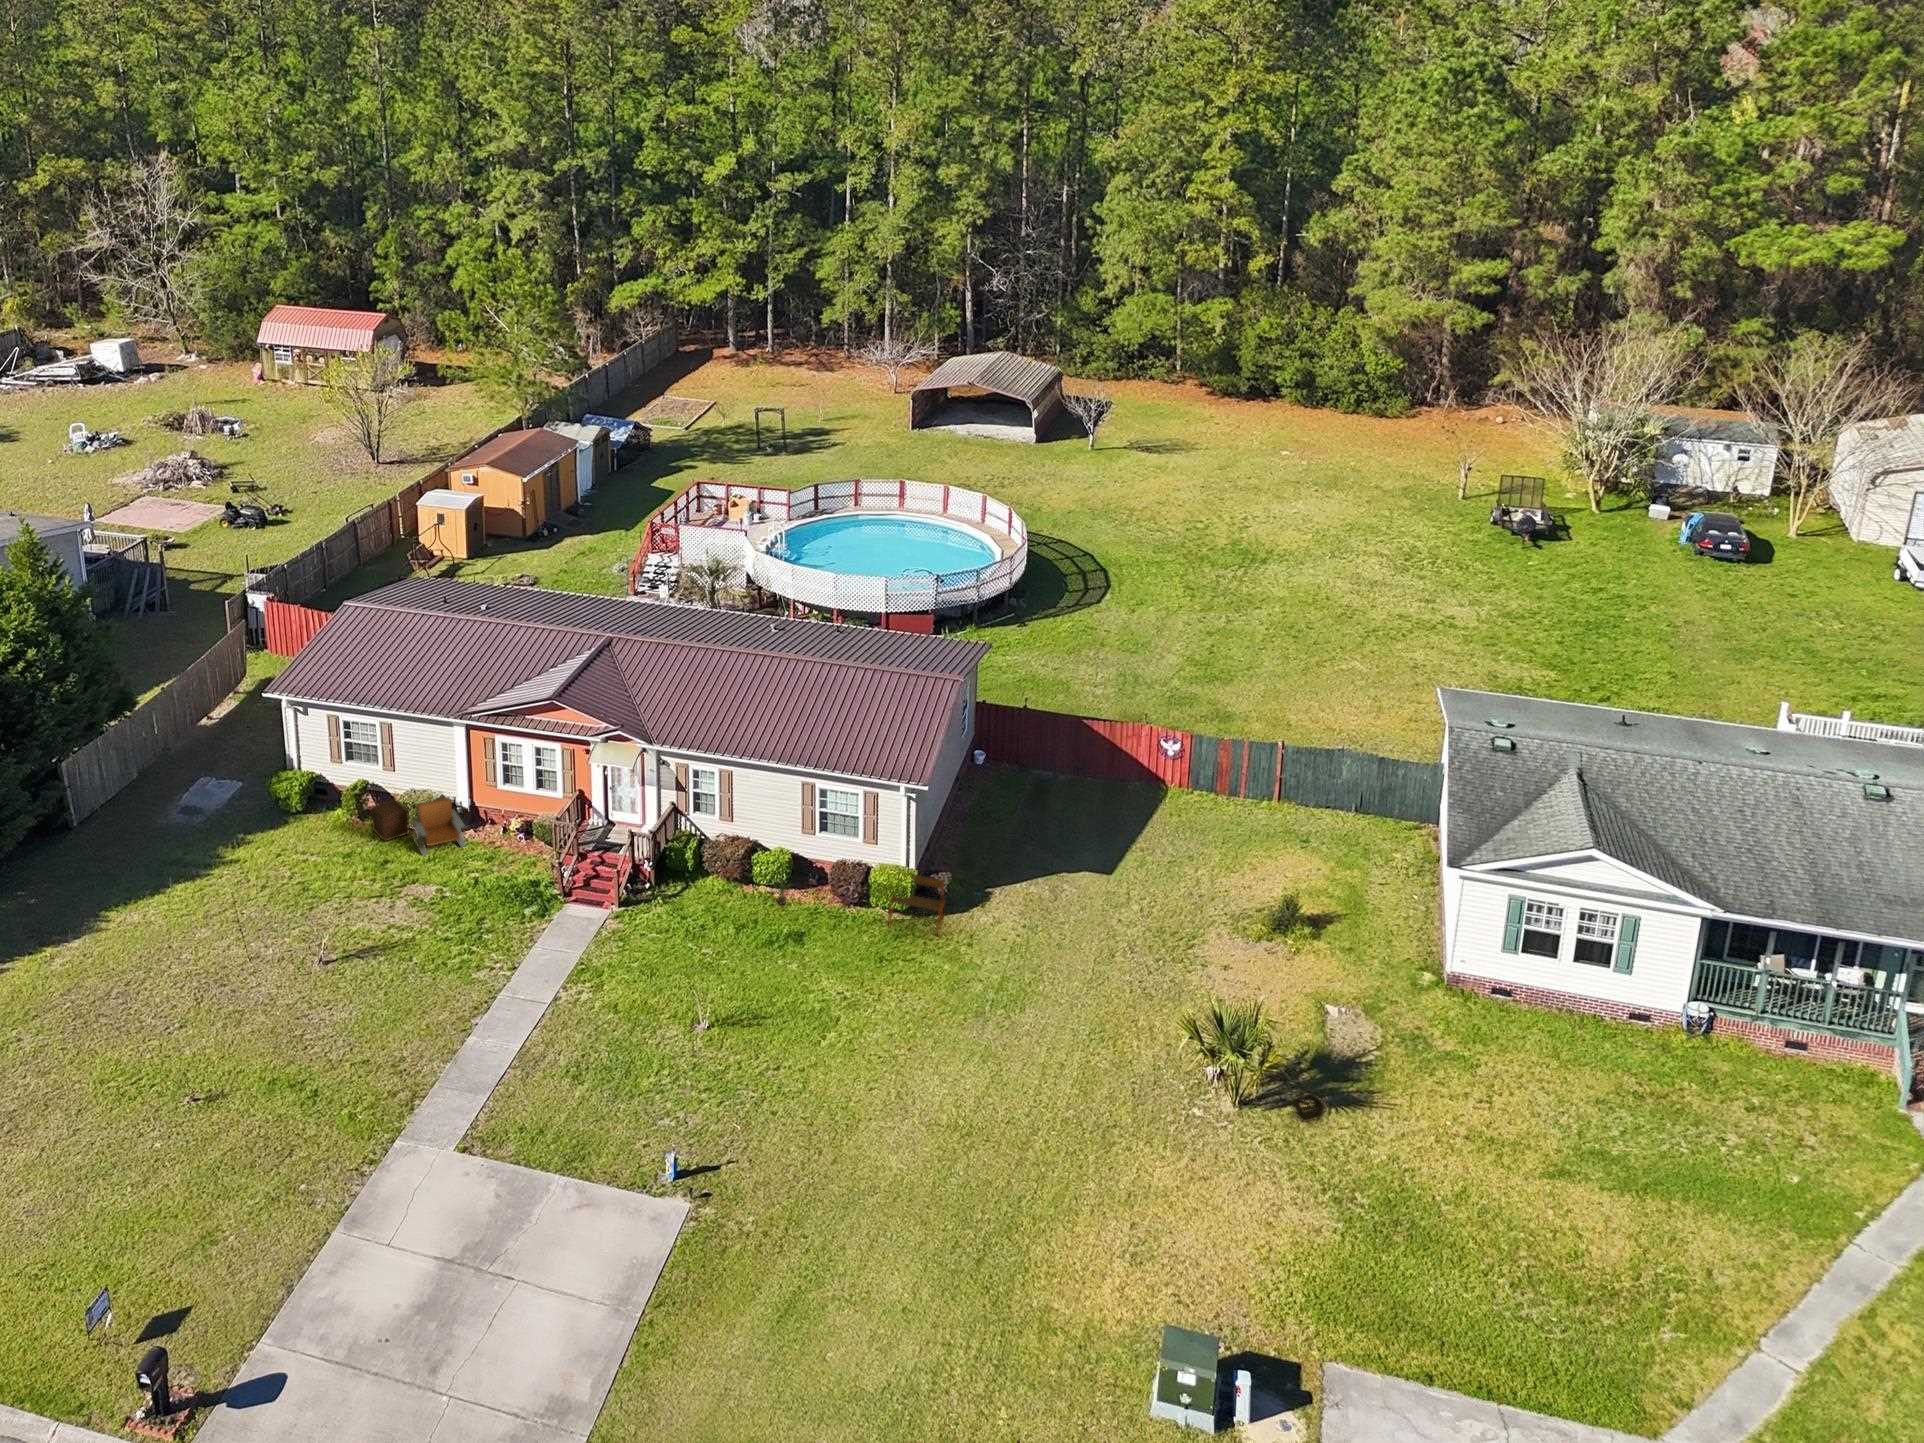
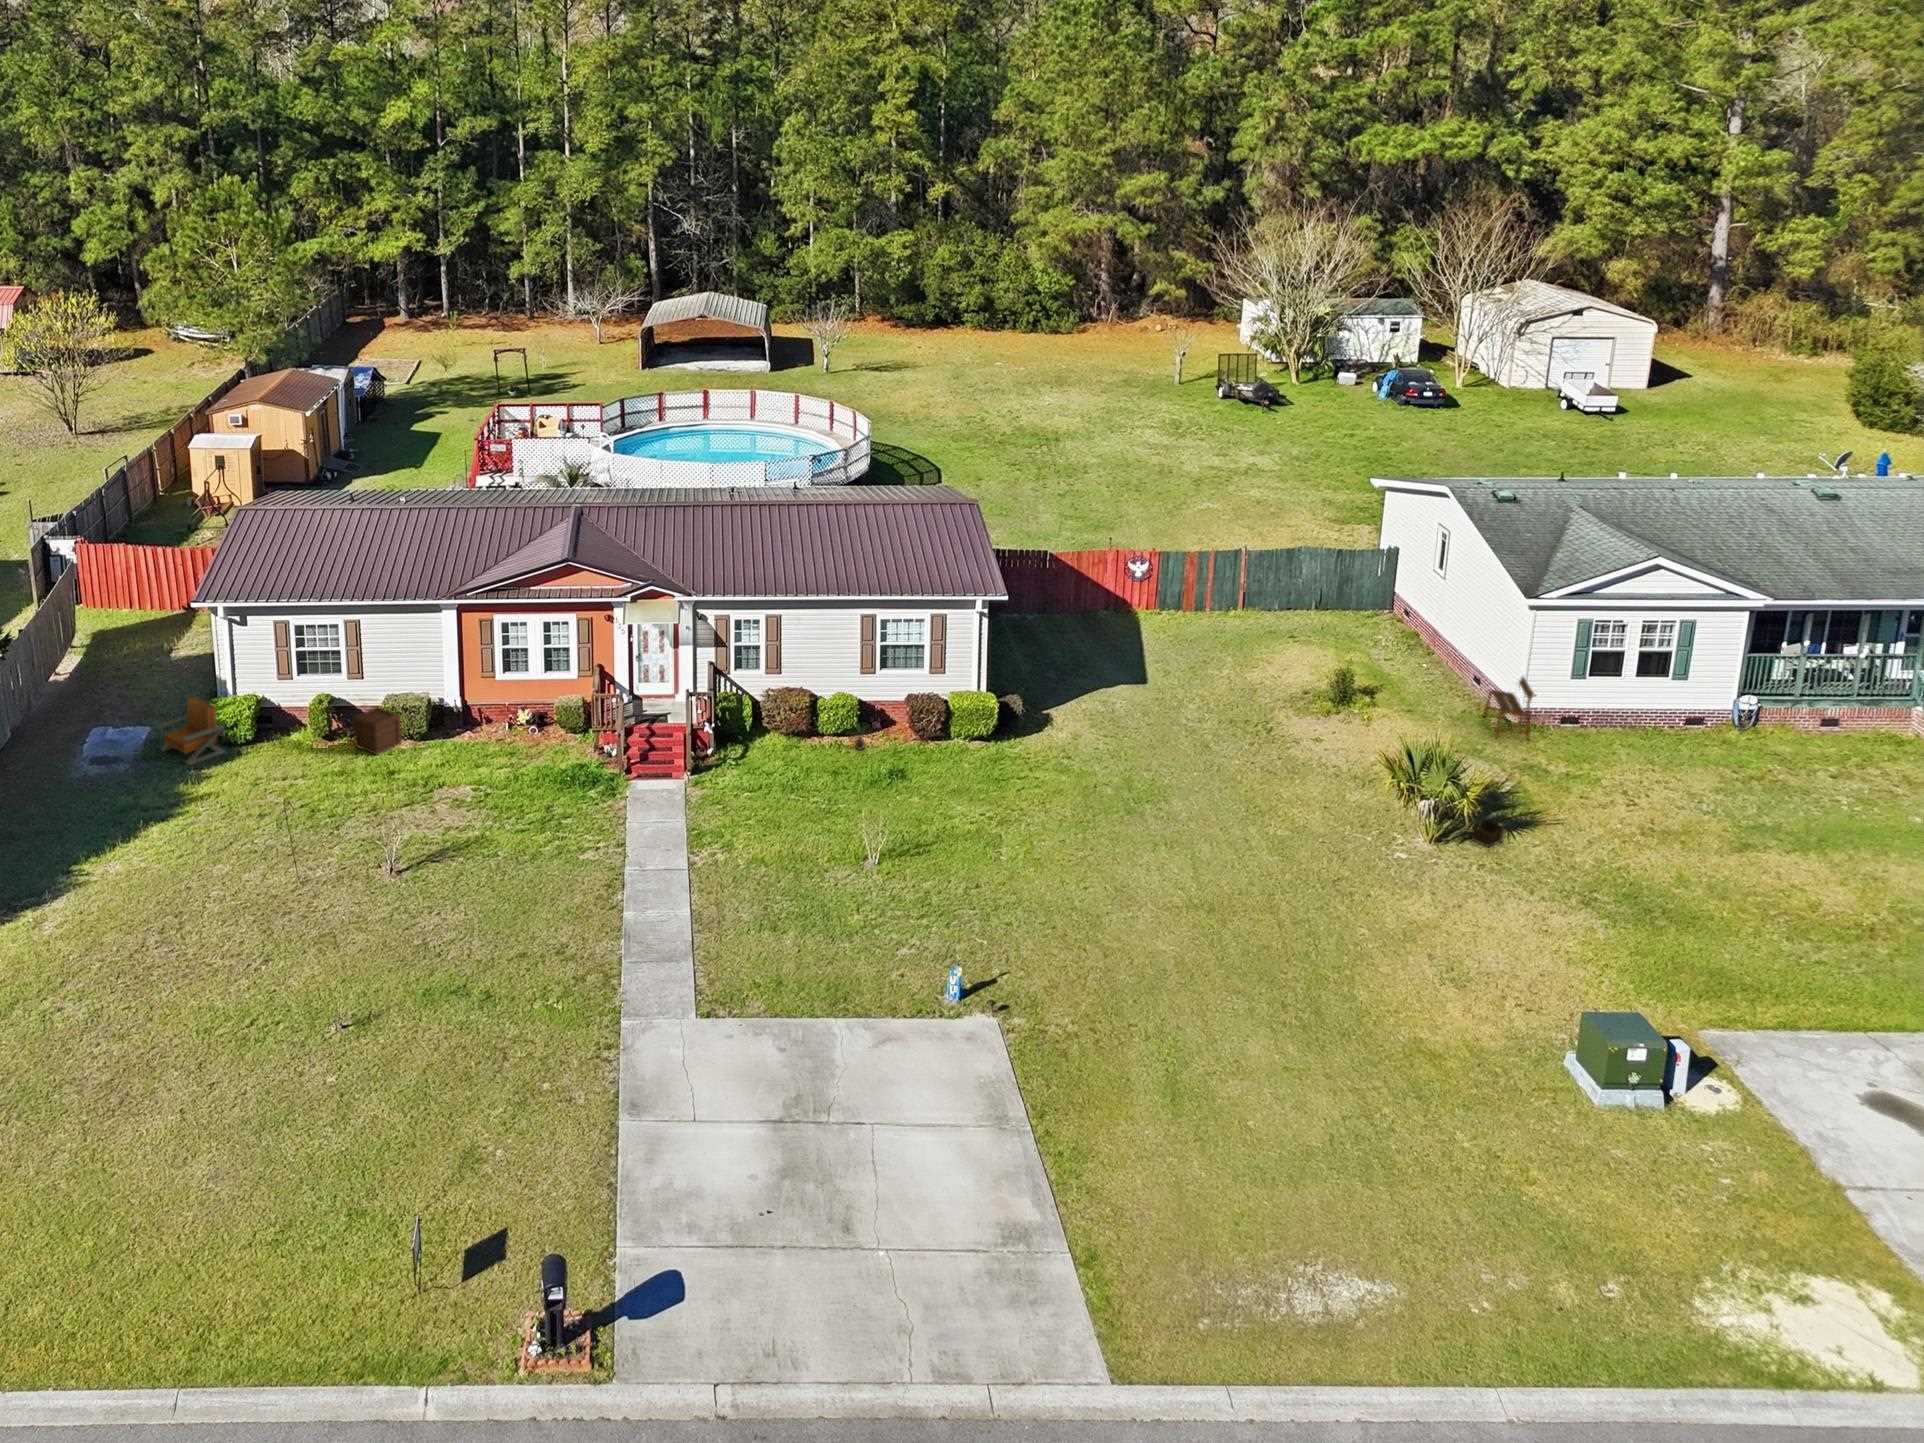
lounge chair: present [412,797,465,855] -> present [159,697,225,765]
bench: present [888,875,945,936] -> present [1483,677,1534,740]

